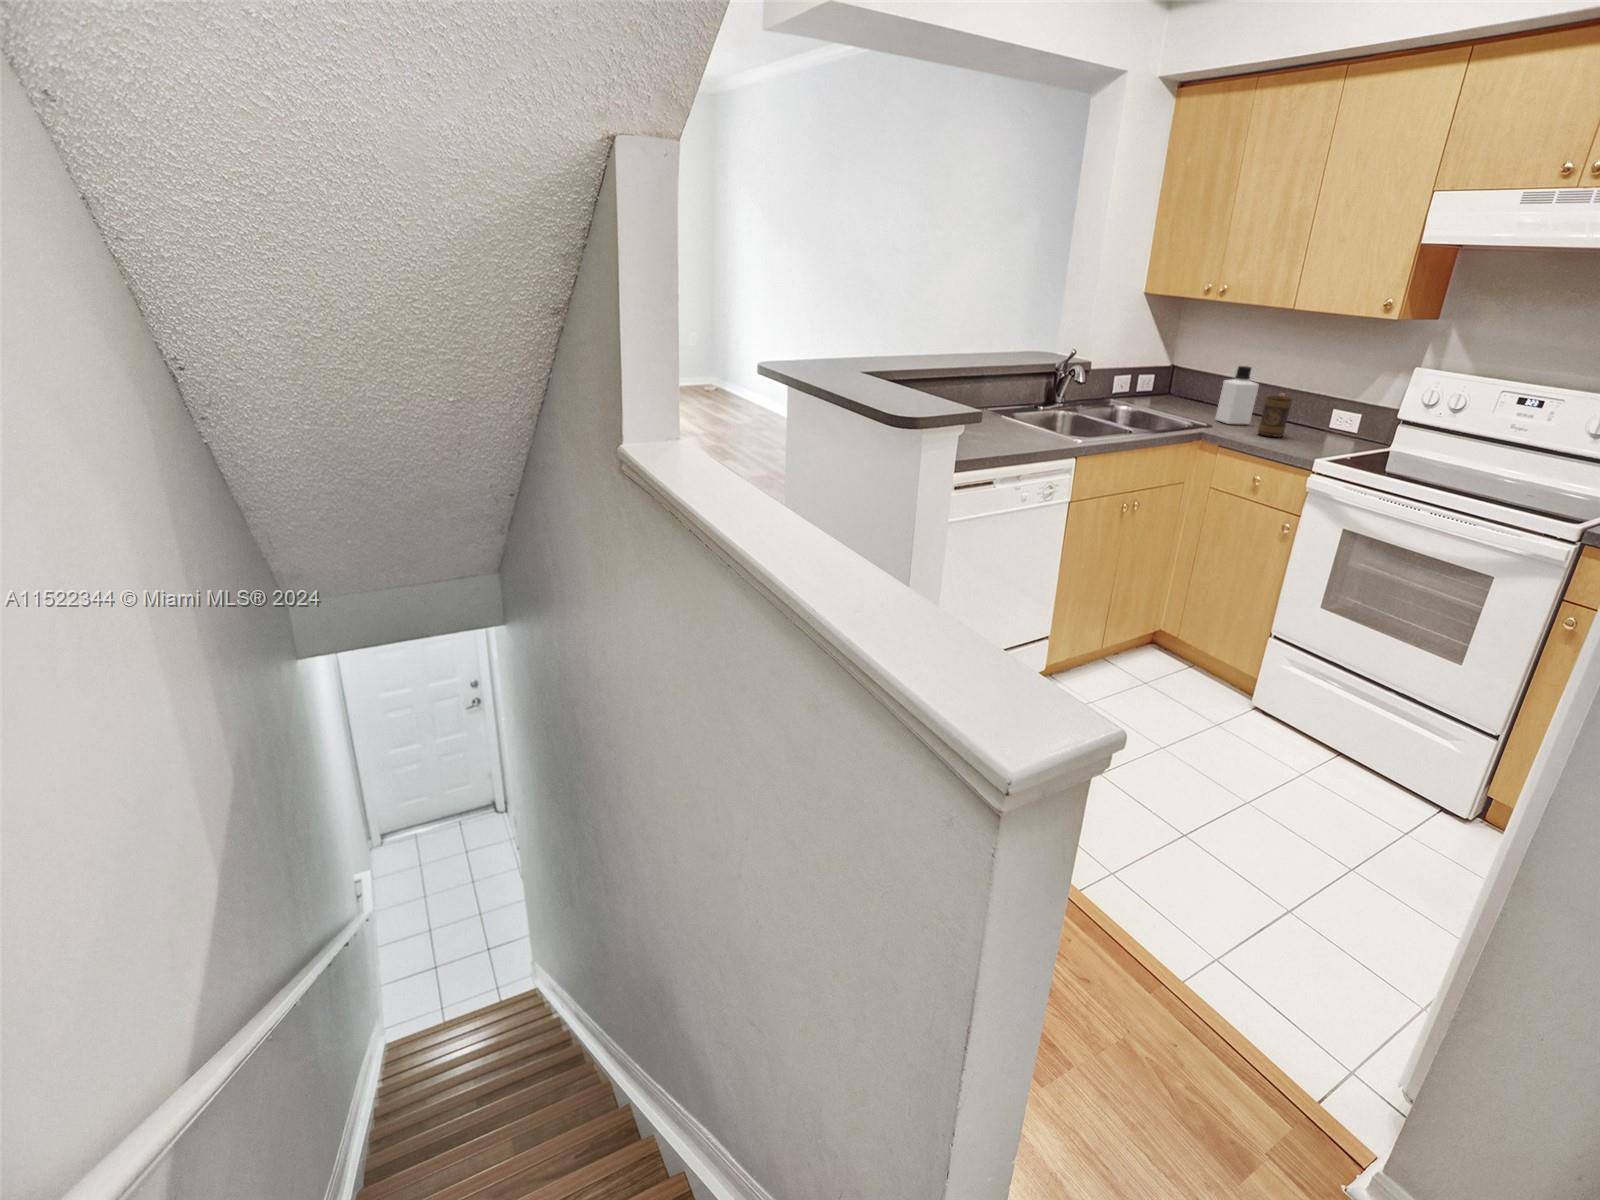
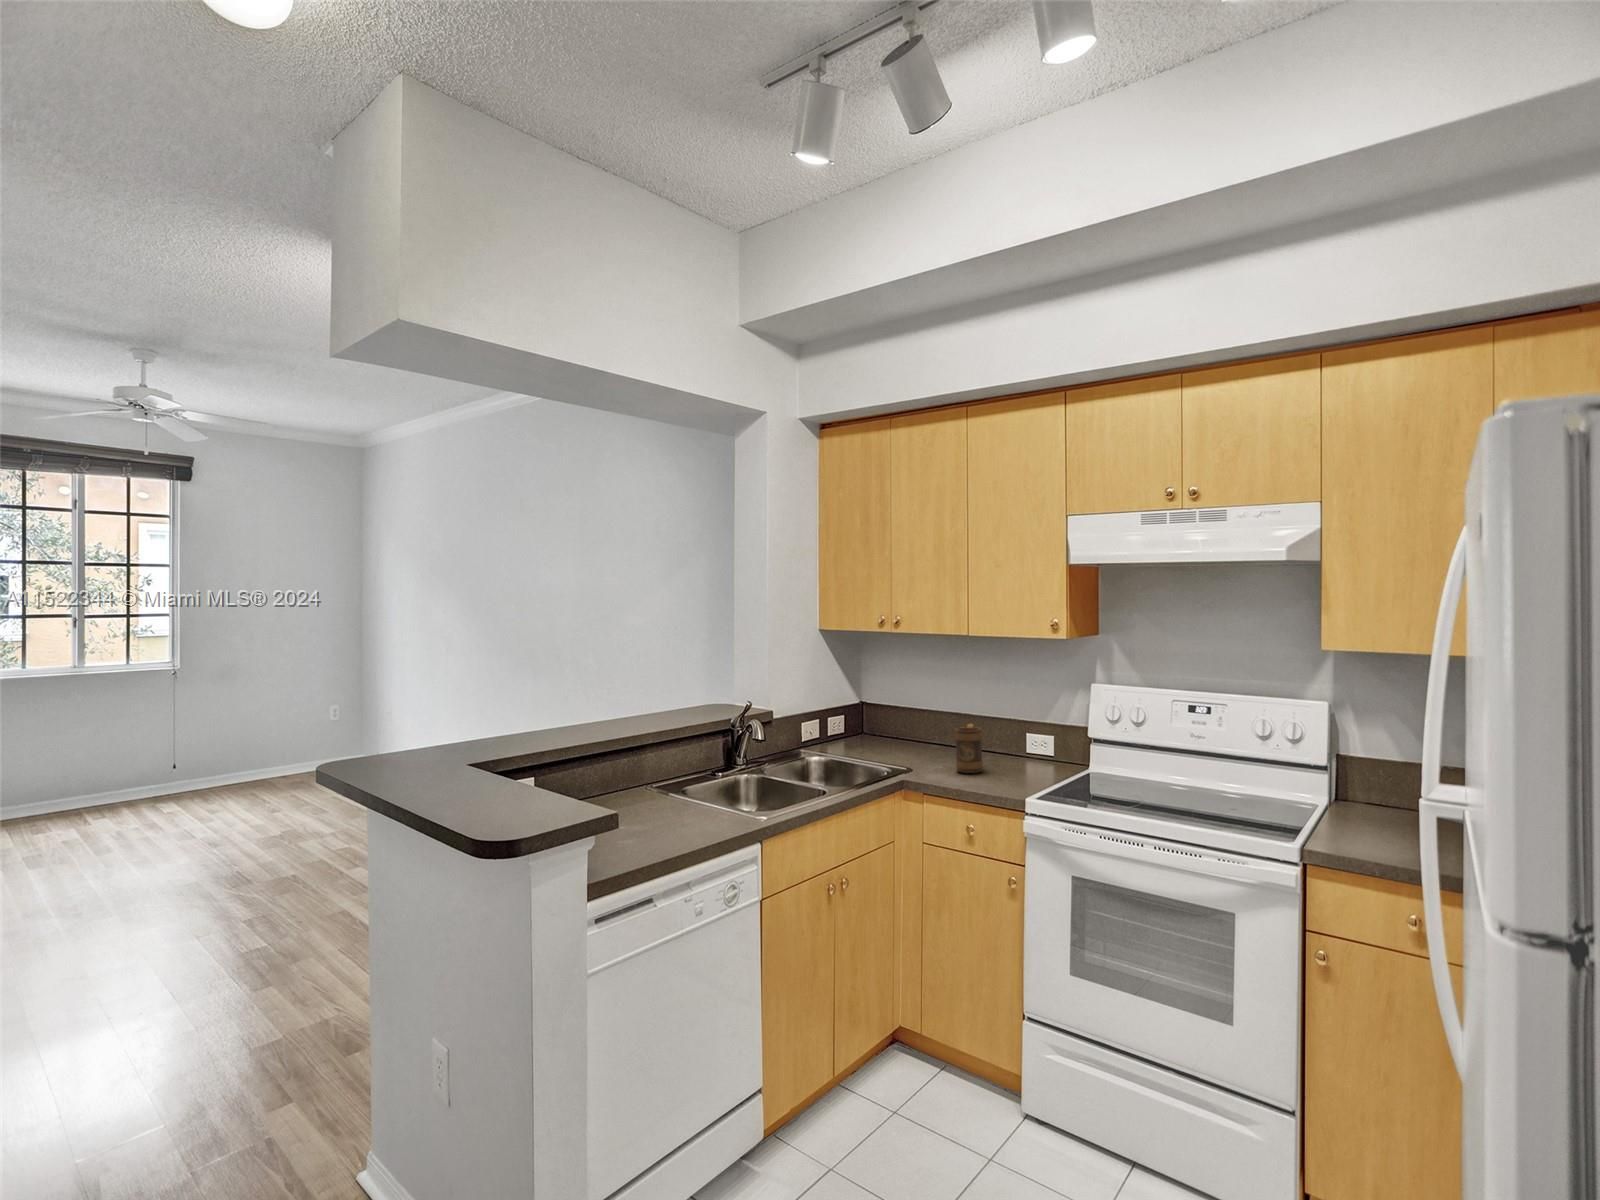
bottle: present [1216,366,1259,424] -> none [910,699,947,763]

